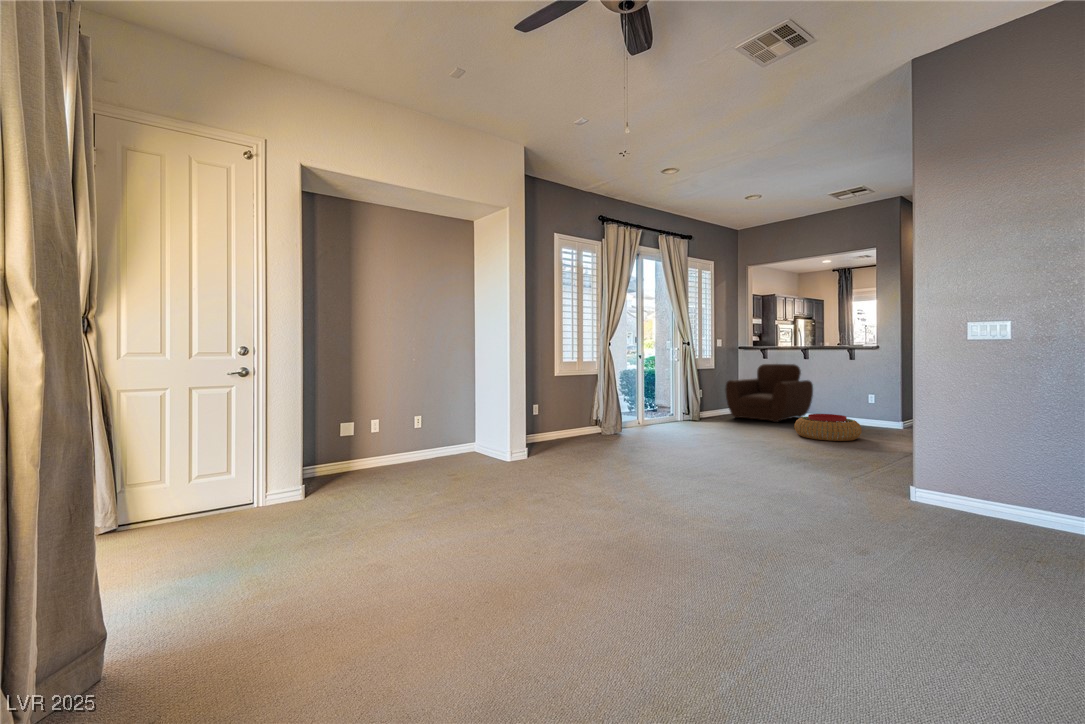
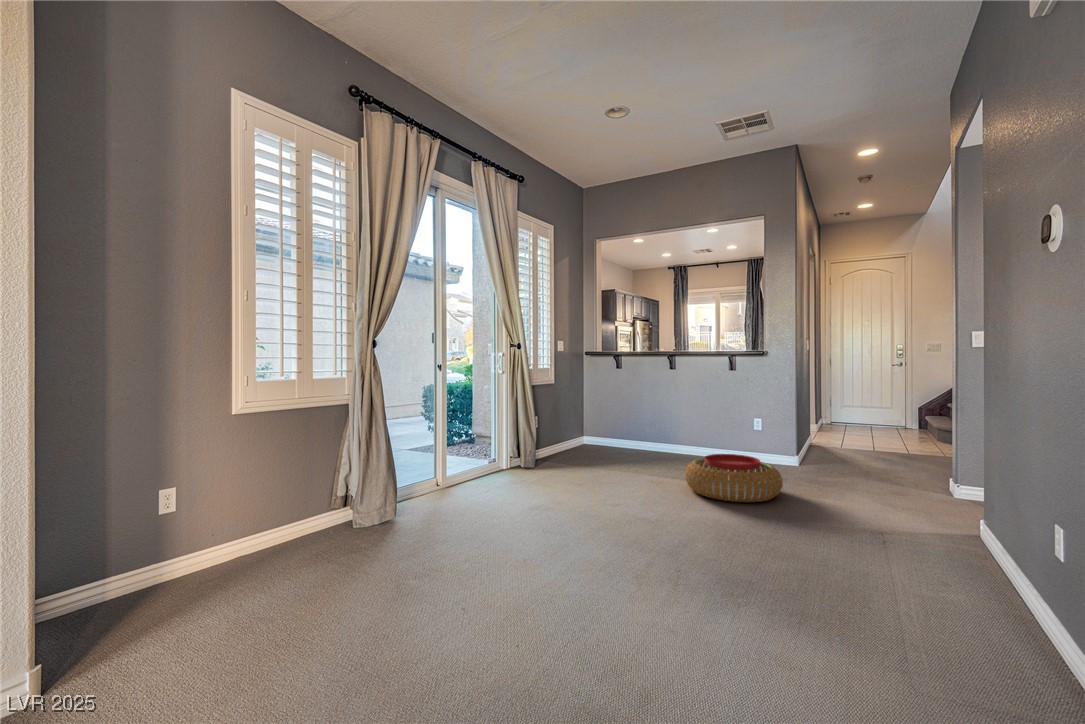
armchair: present [725,364,813,422] -> none [569,376,678,462]

